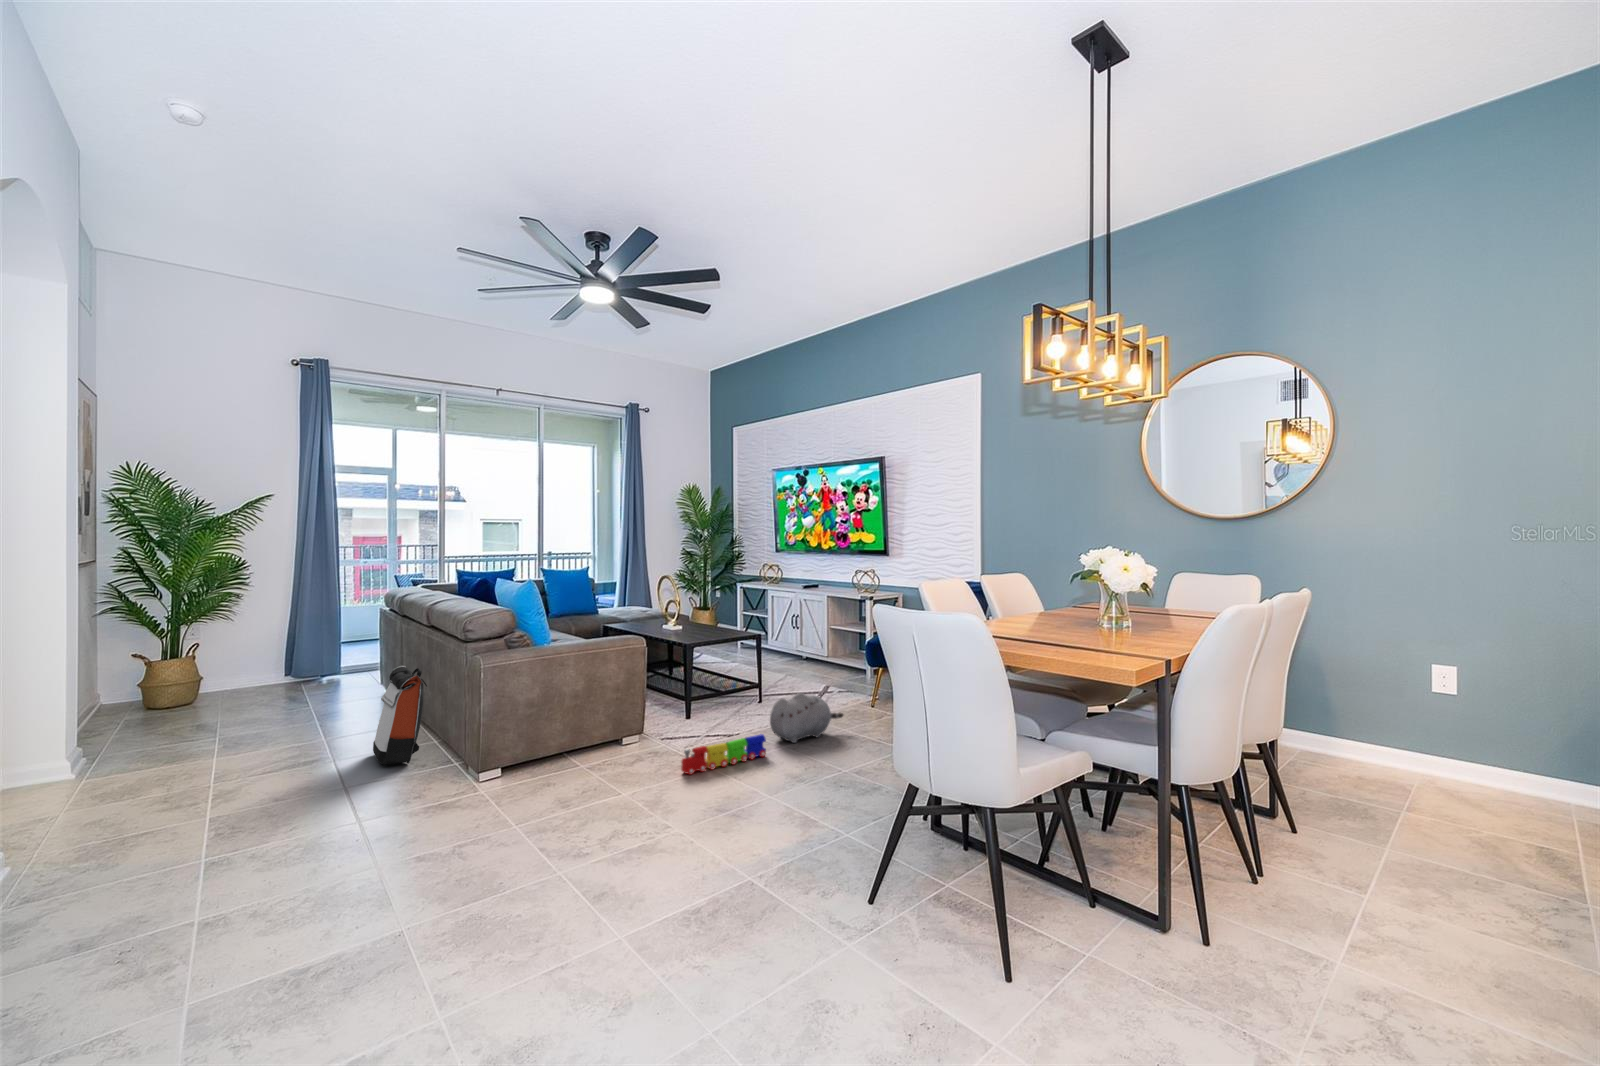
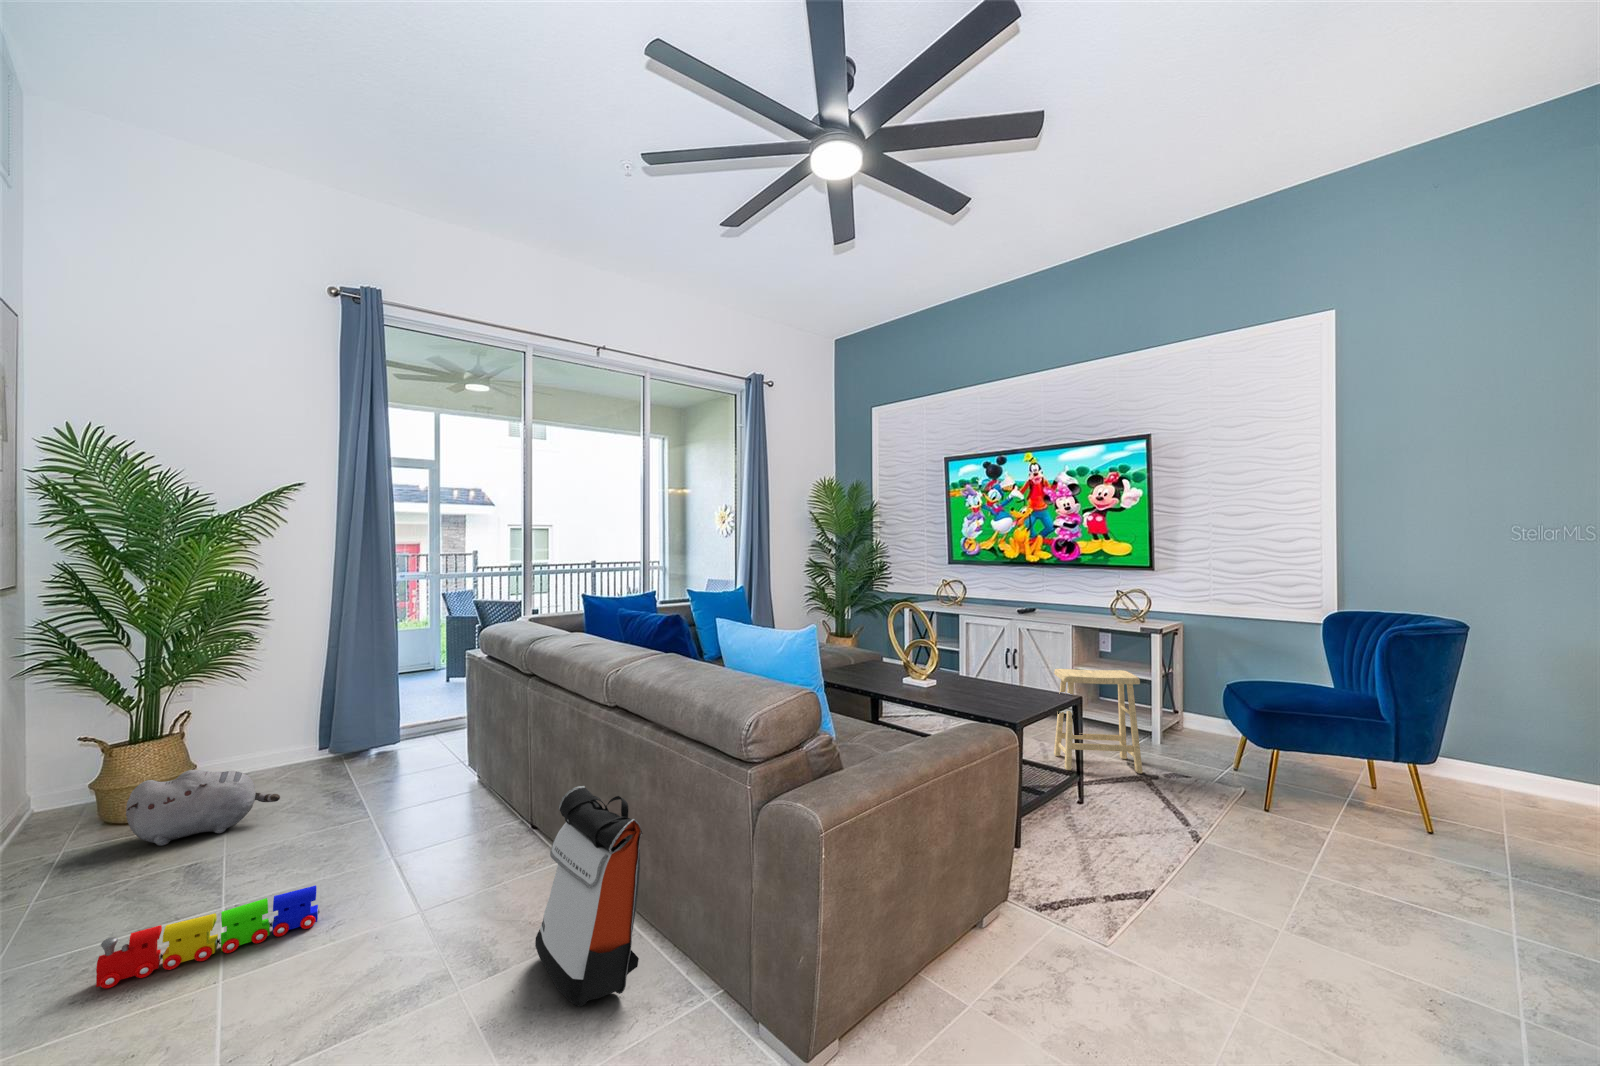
footstool: none [785,623,838,692] -> present [1054,669,1143,774]
plush toy: present [770,693,843,743] -> present [126,770,280,846]
toy train: present [681,734,766,775] -> present [96,885,319,988]

